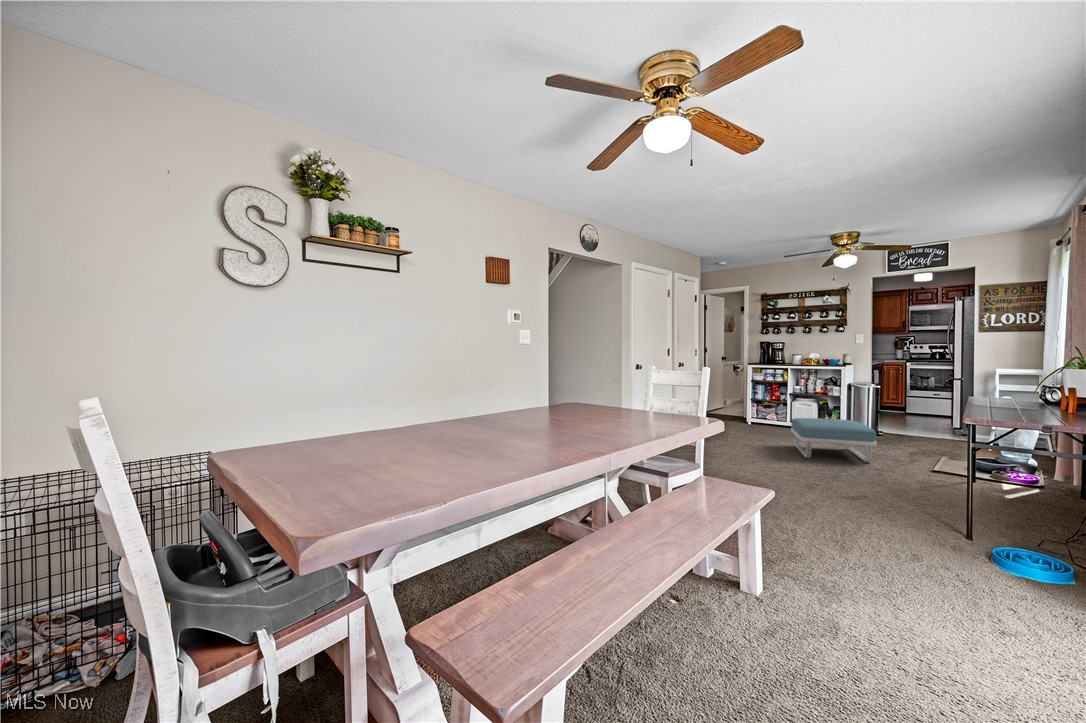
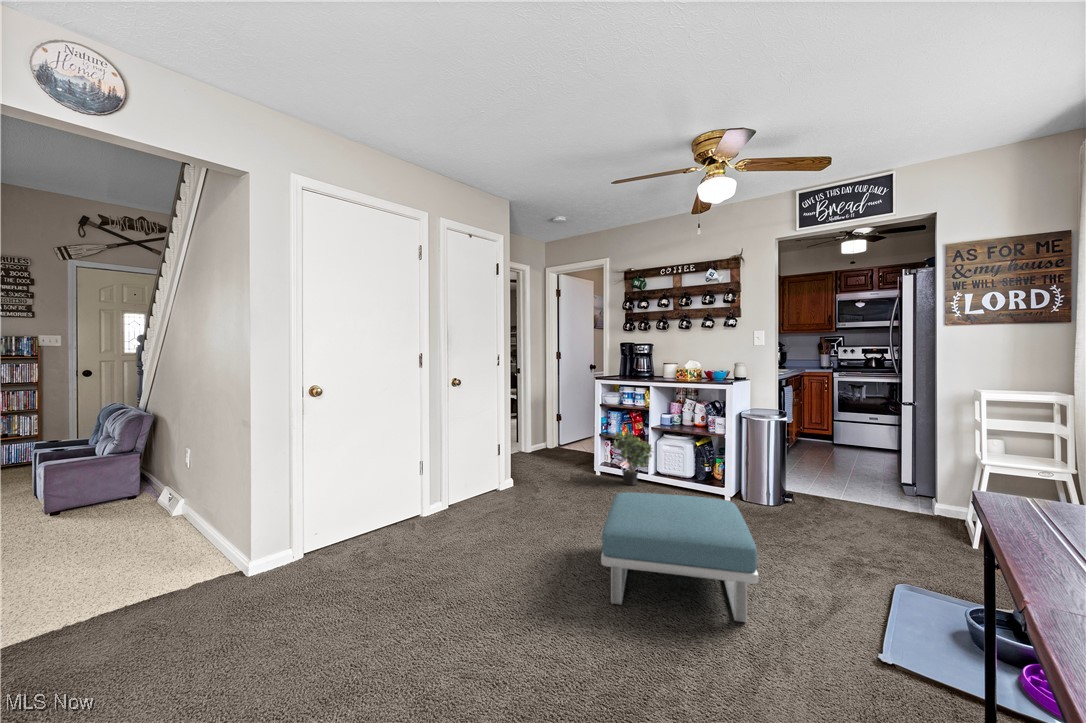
potted plant: none [763,395,792,427] -> present [613,432,652,485]

